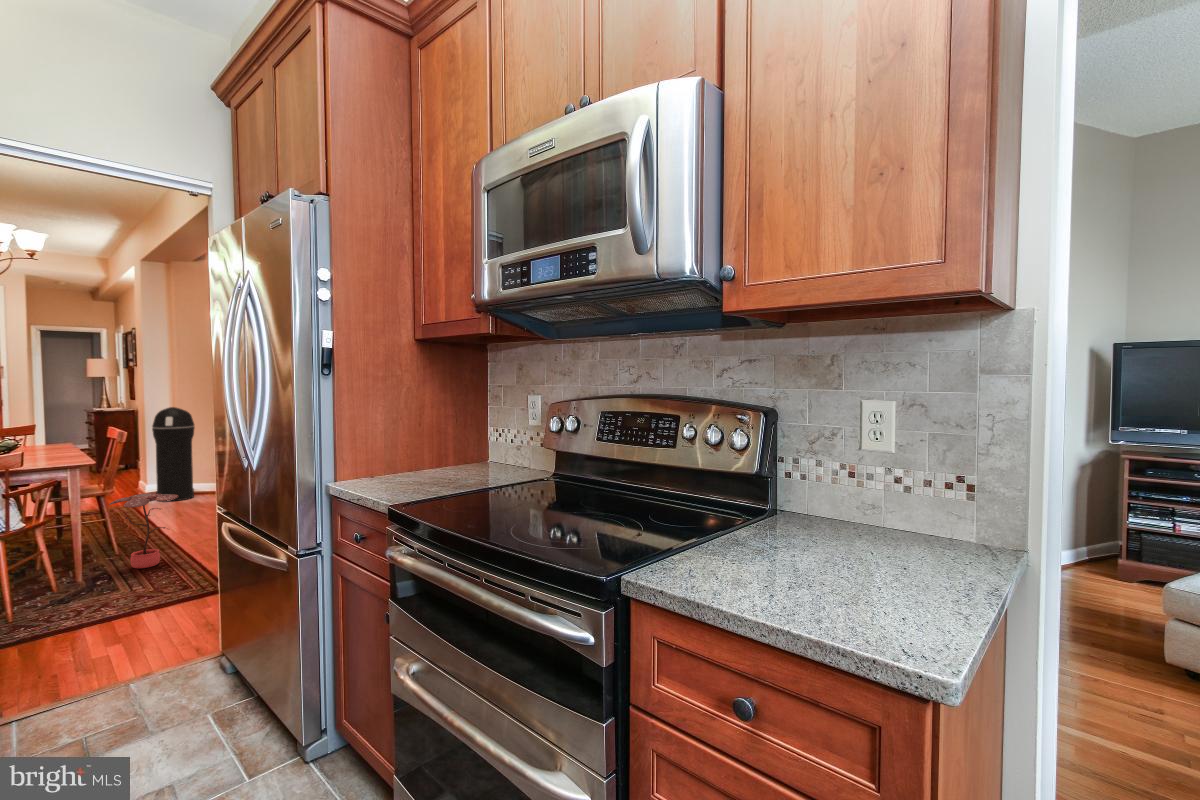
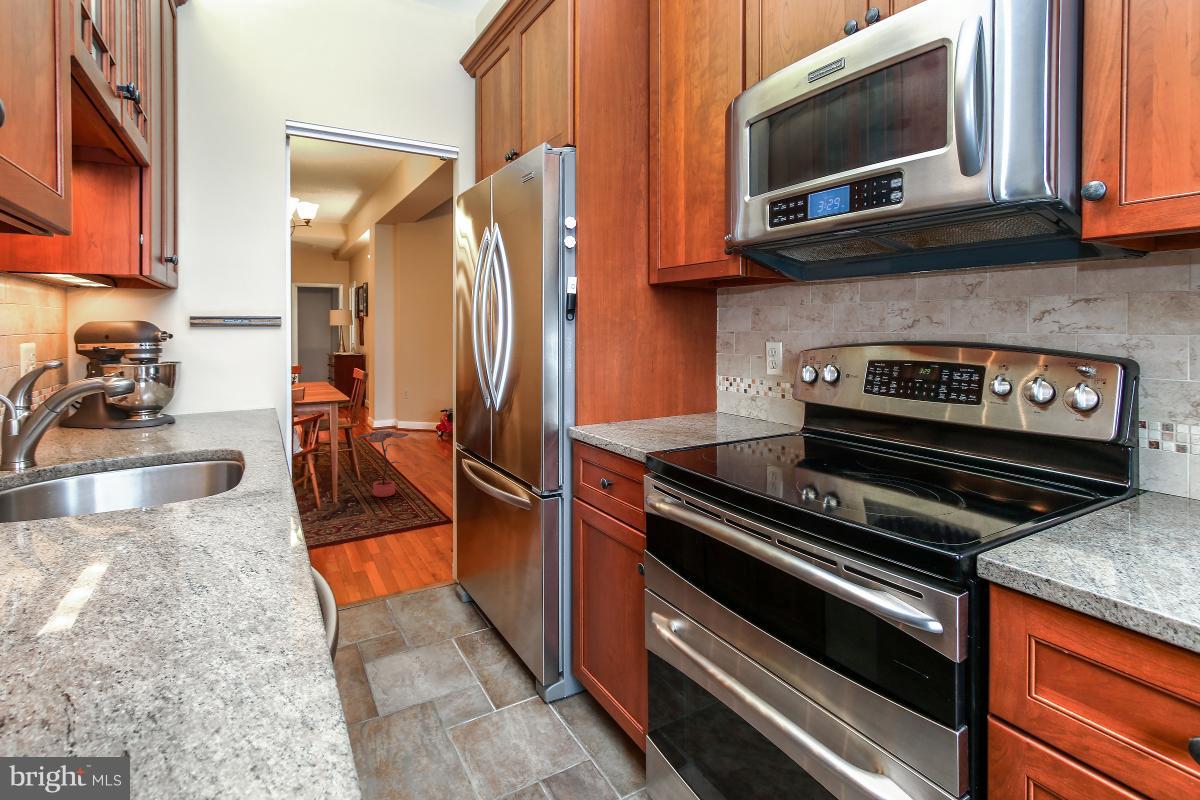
trash can: present [152,407,195,501] -> none [380,353,414,439]

